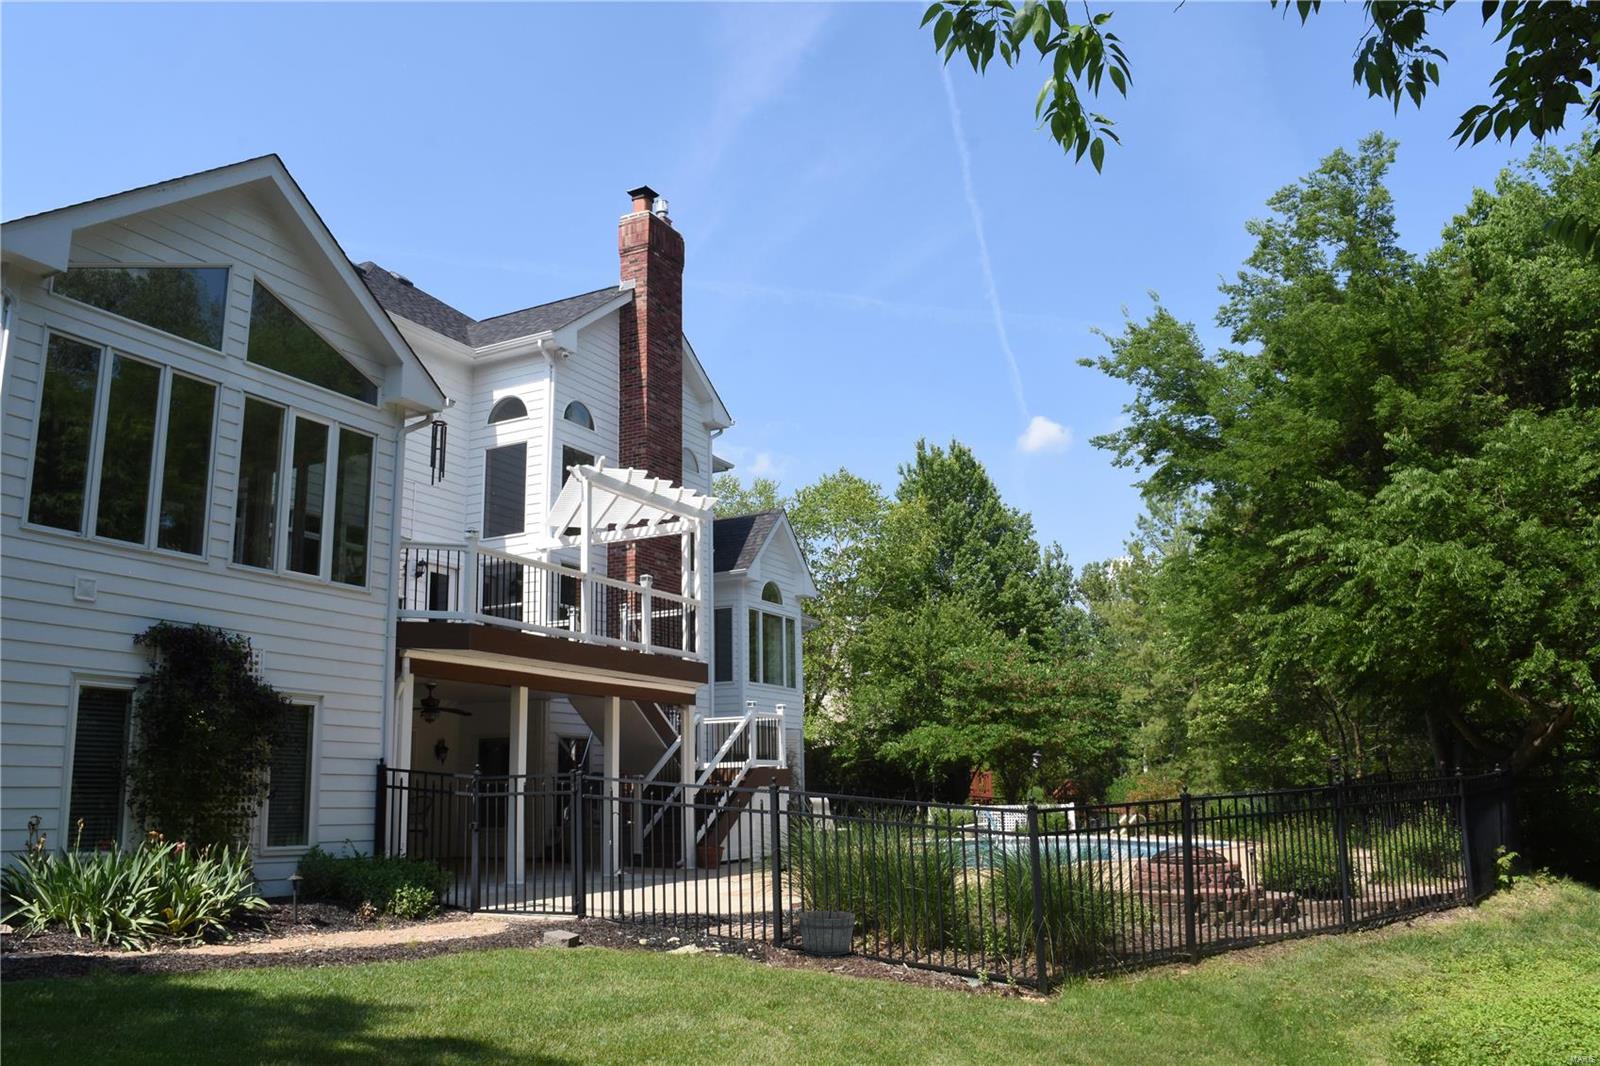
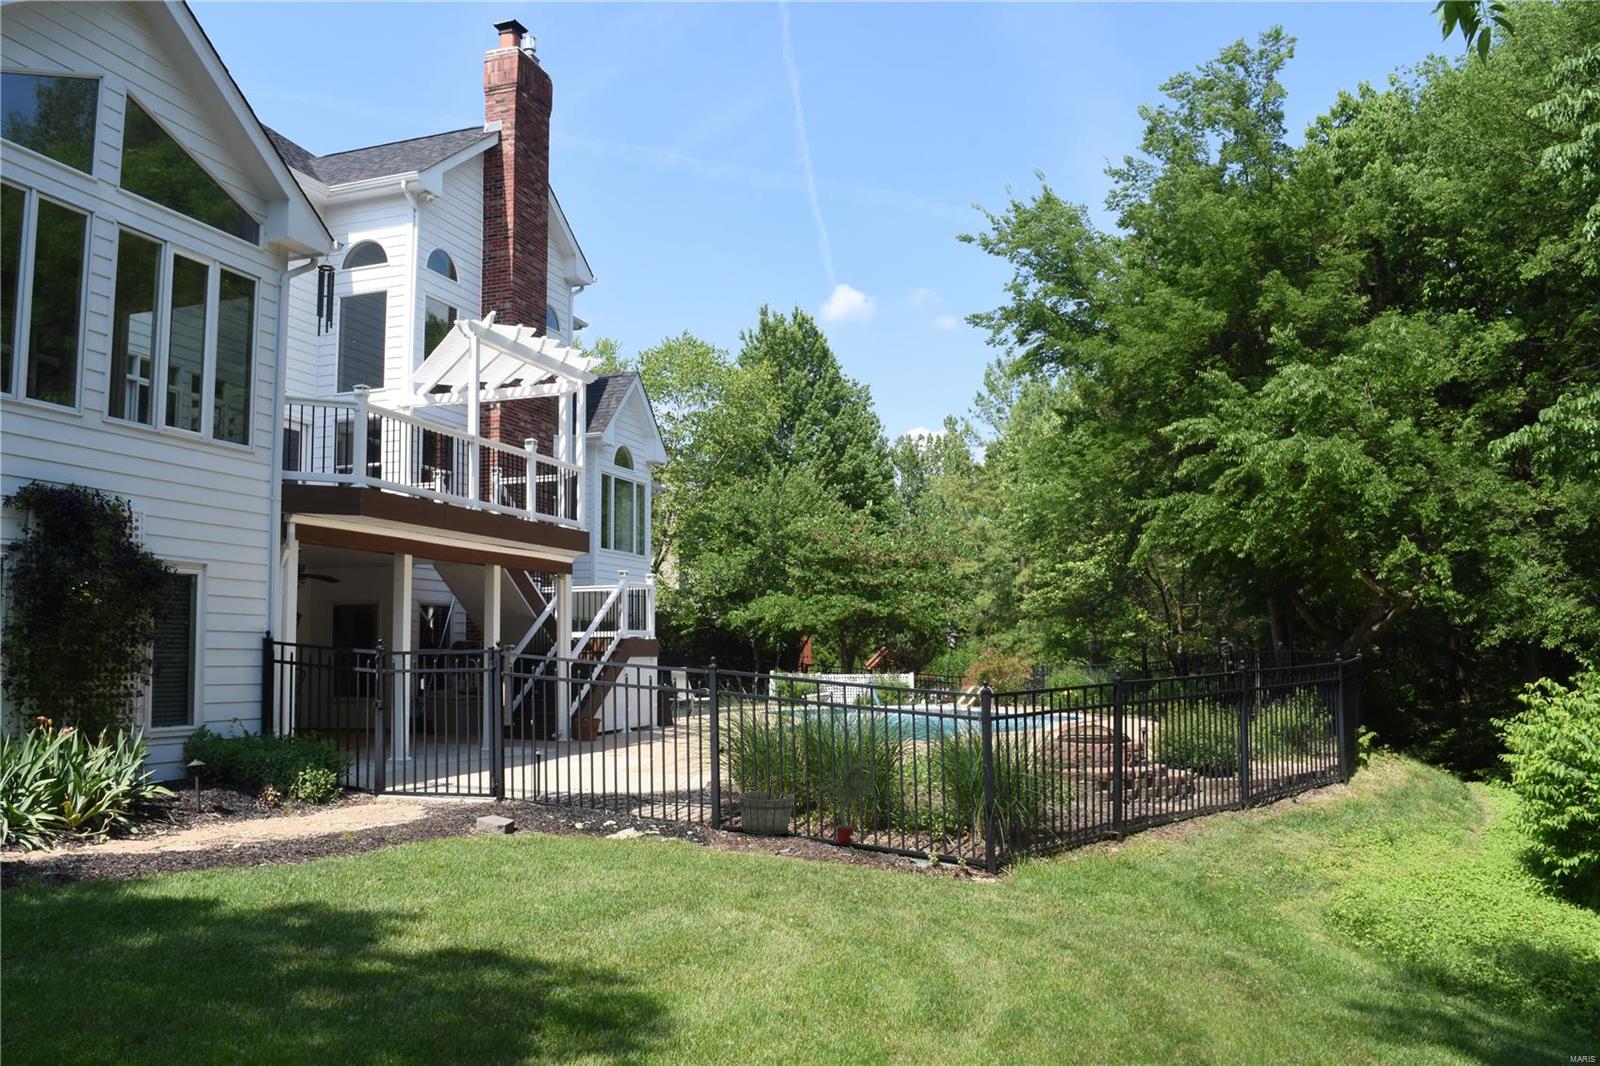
potted tree: none [875,866,935,968] -> present [820,750,877,846]

